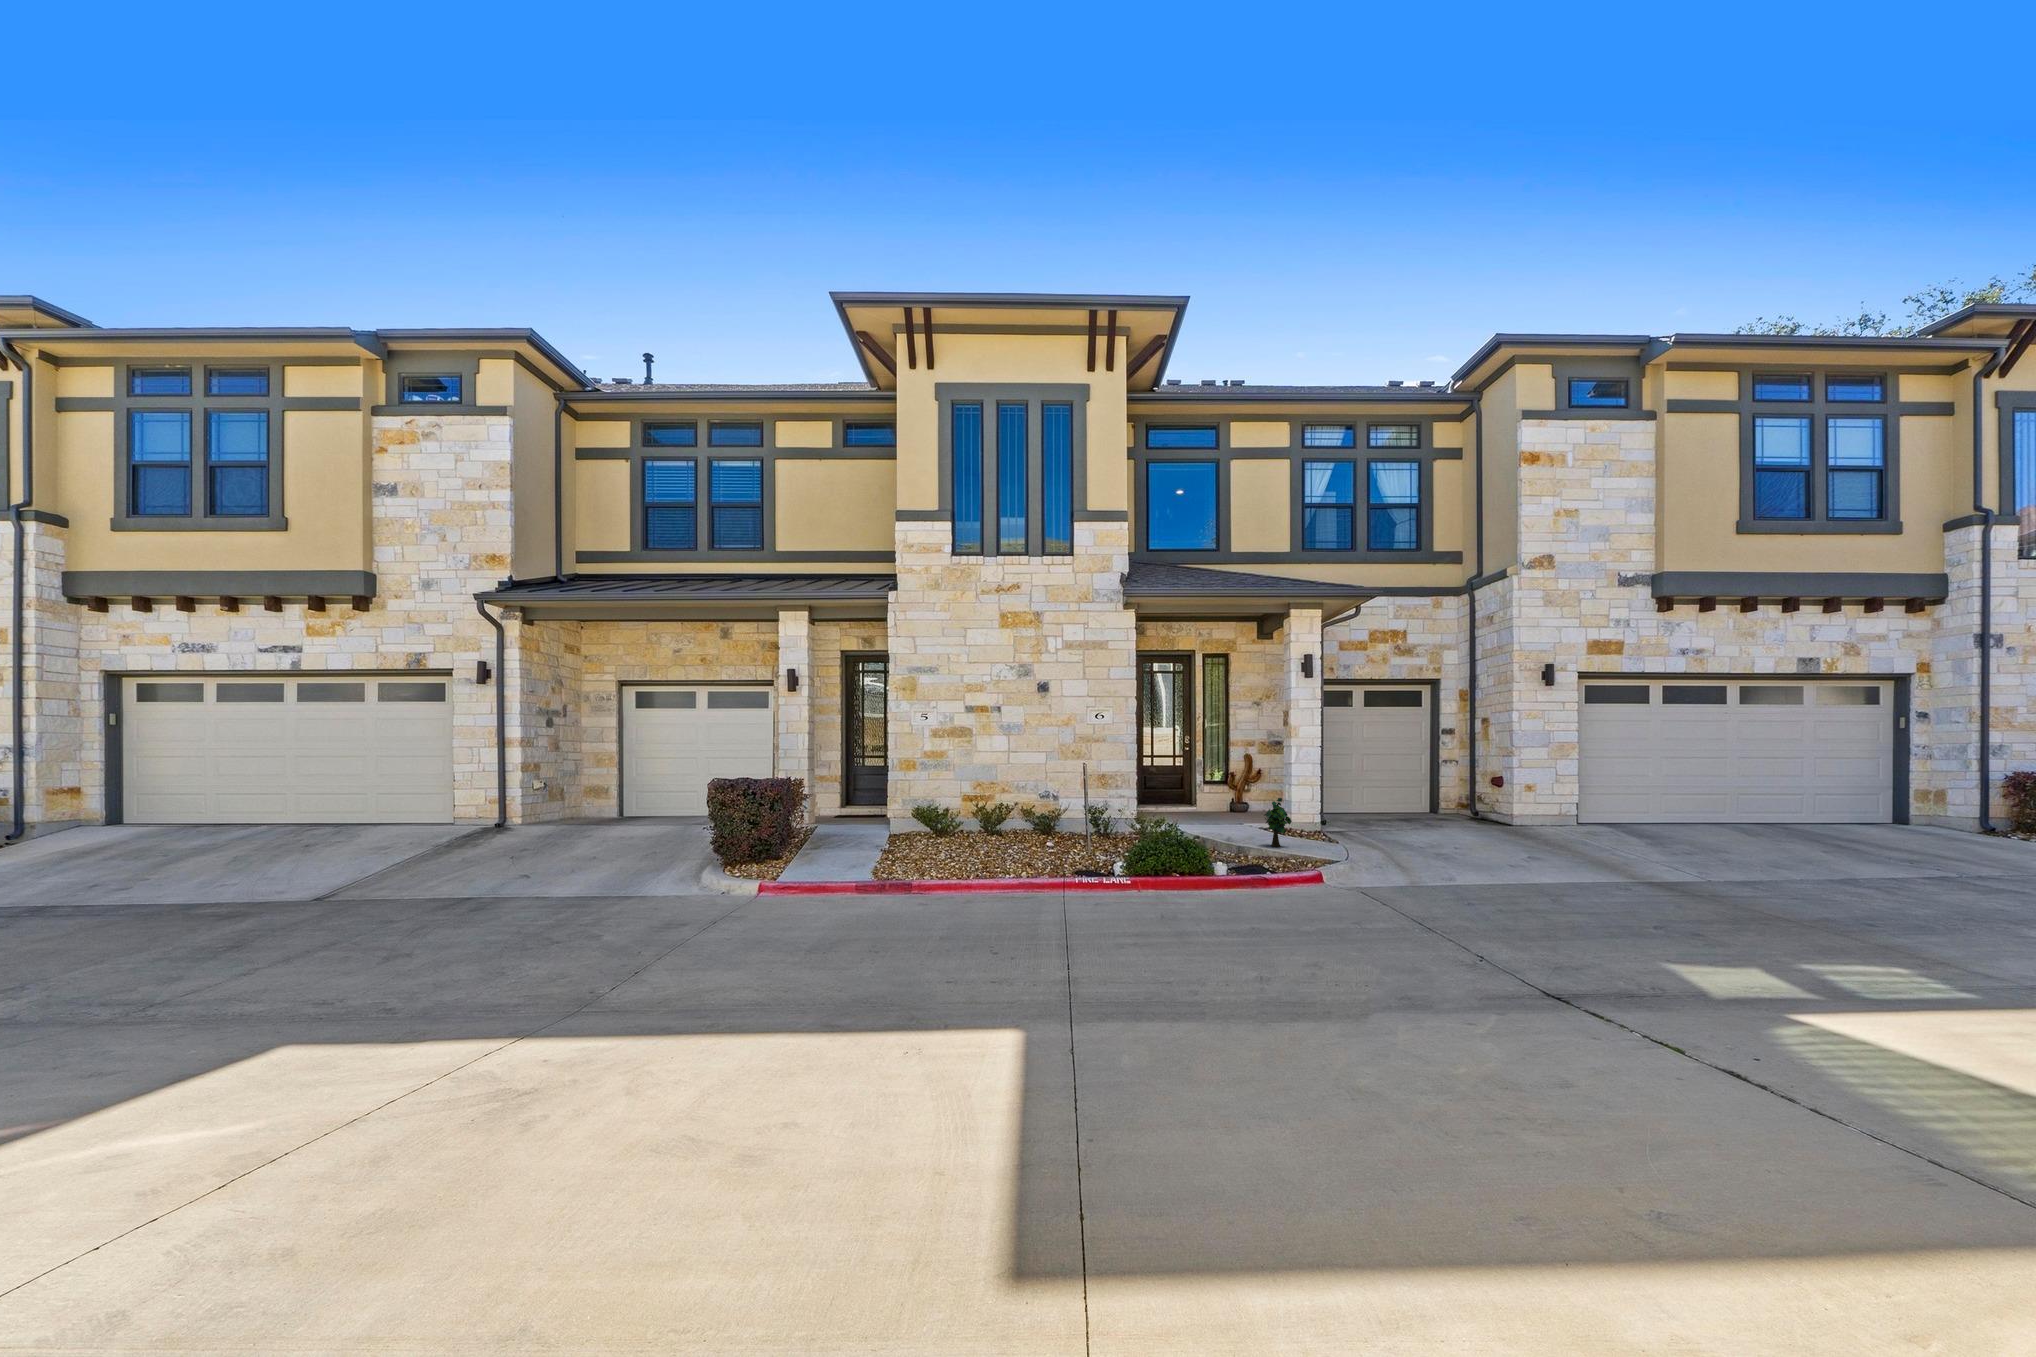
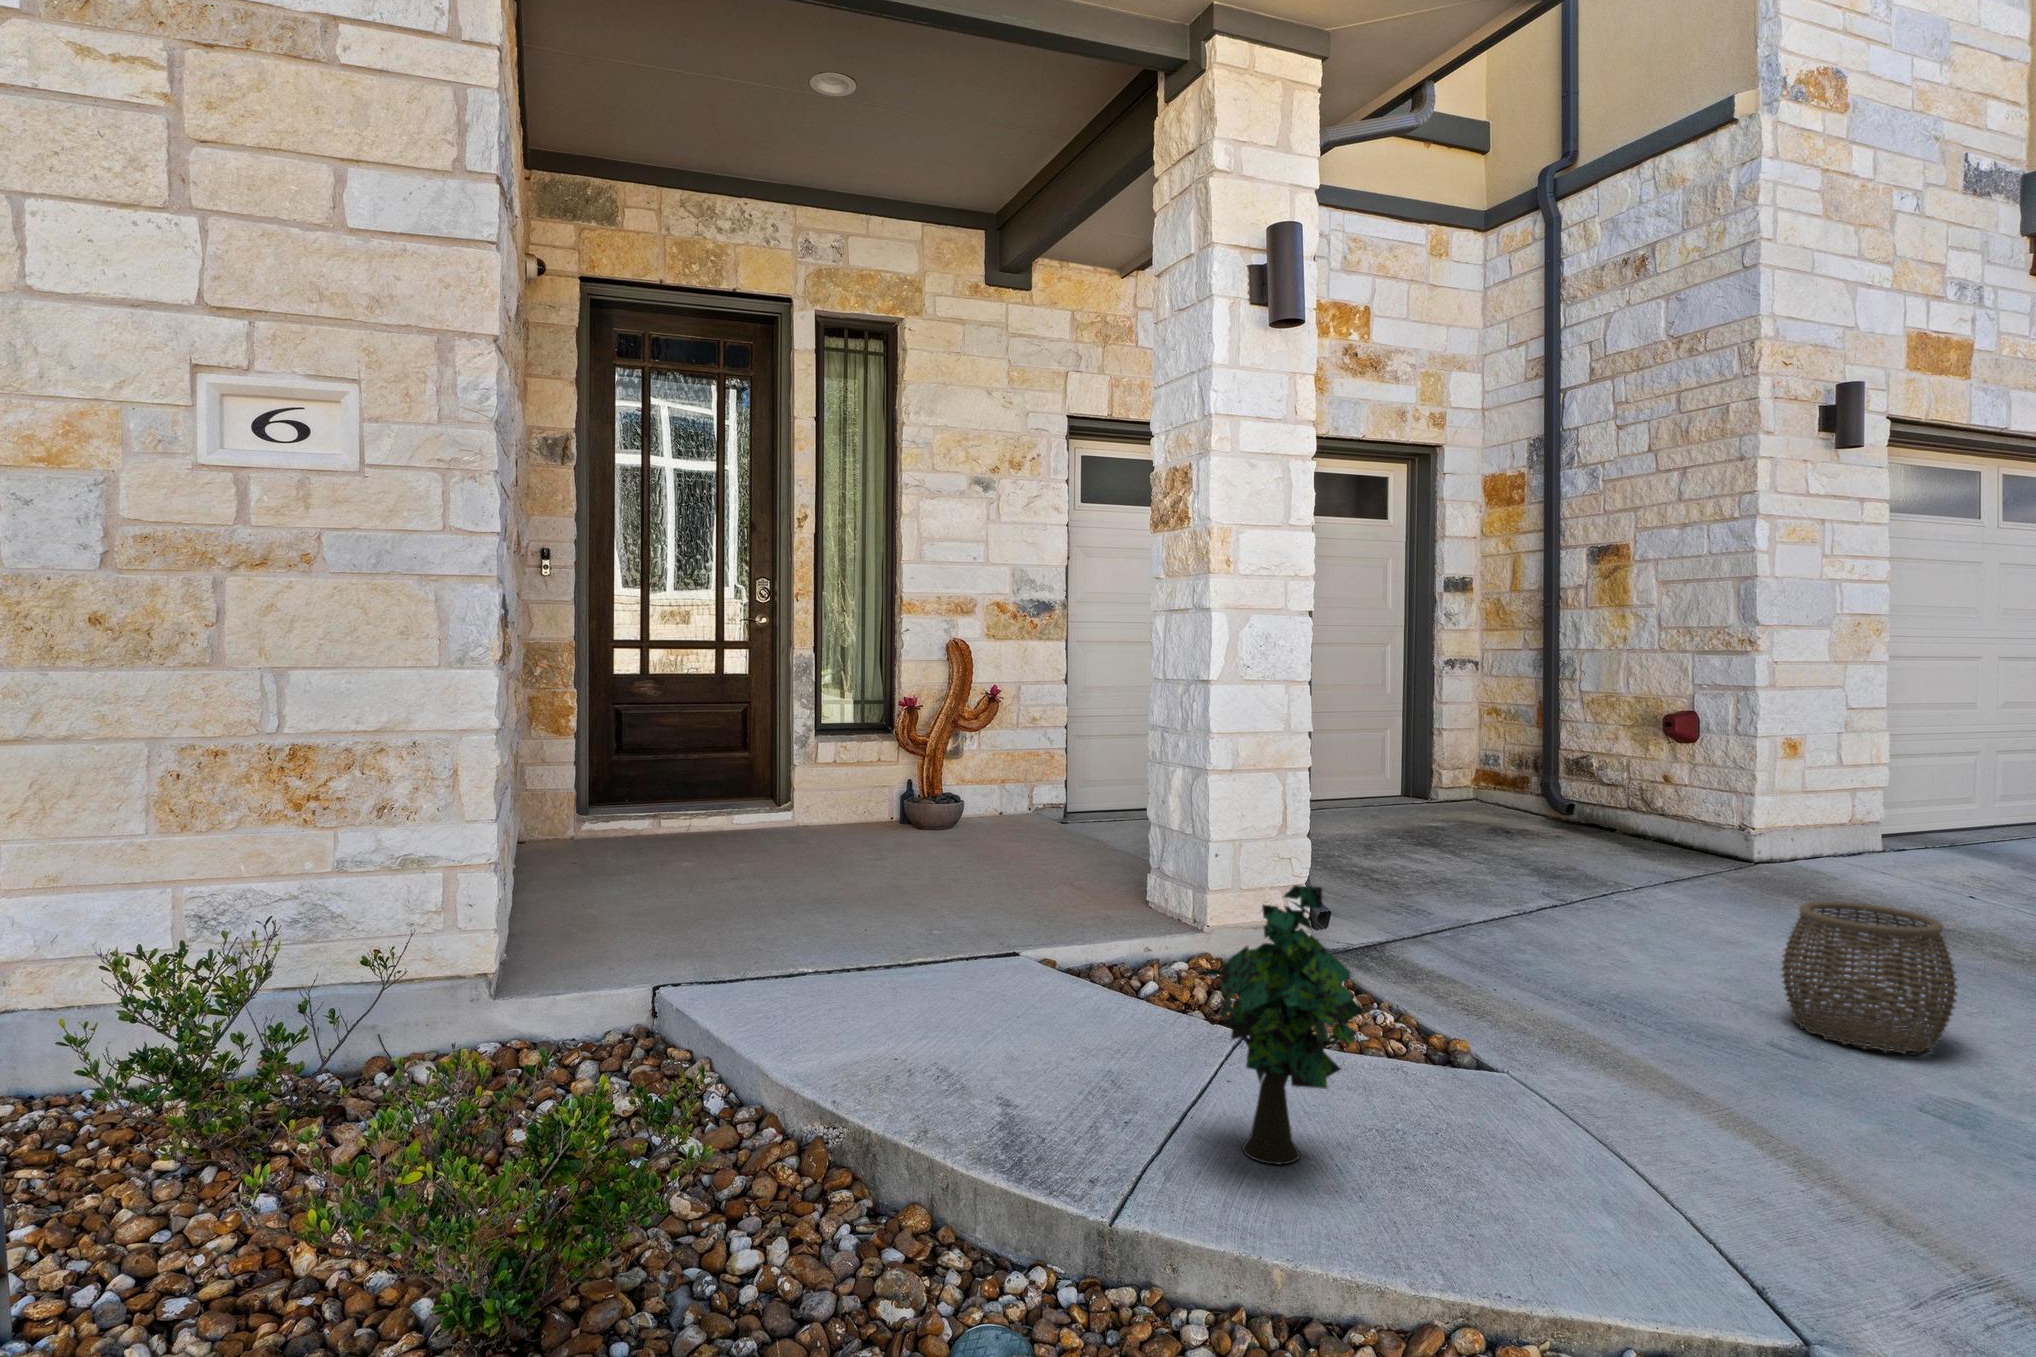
woven basket: none [1427,818,1465,850] -> present [1781,901,1957,1053]

